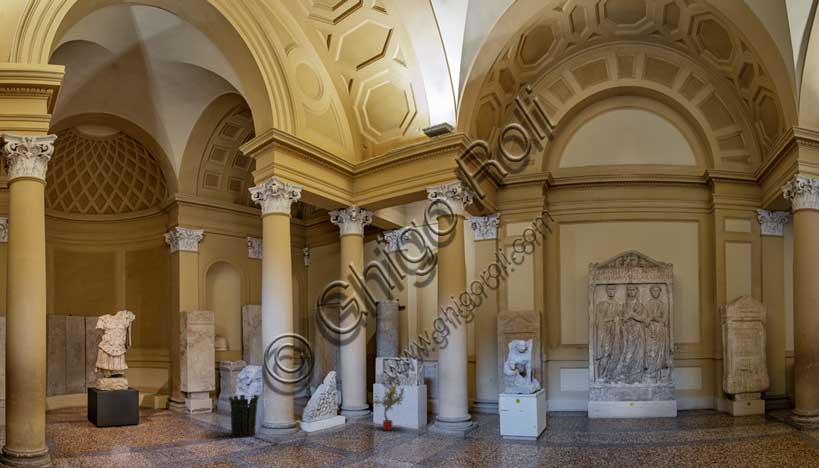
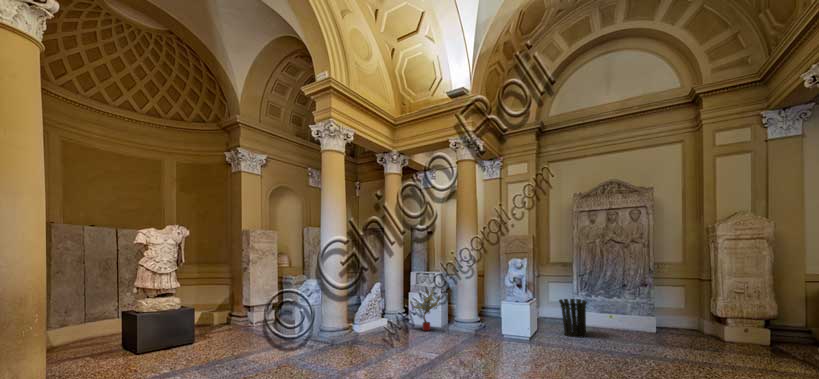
waste bin: present [229,395,259,438] -> present [559,299,587,338]

